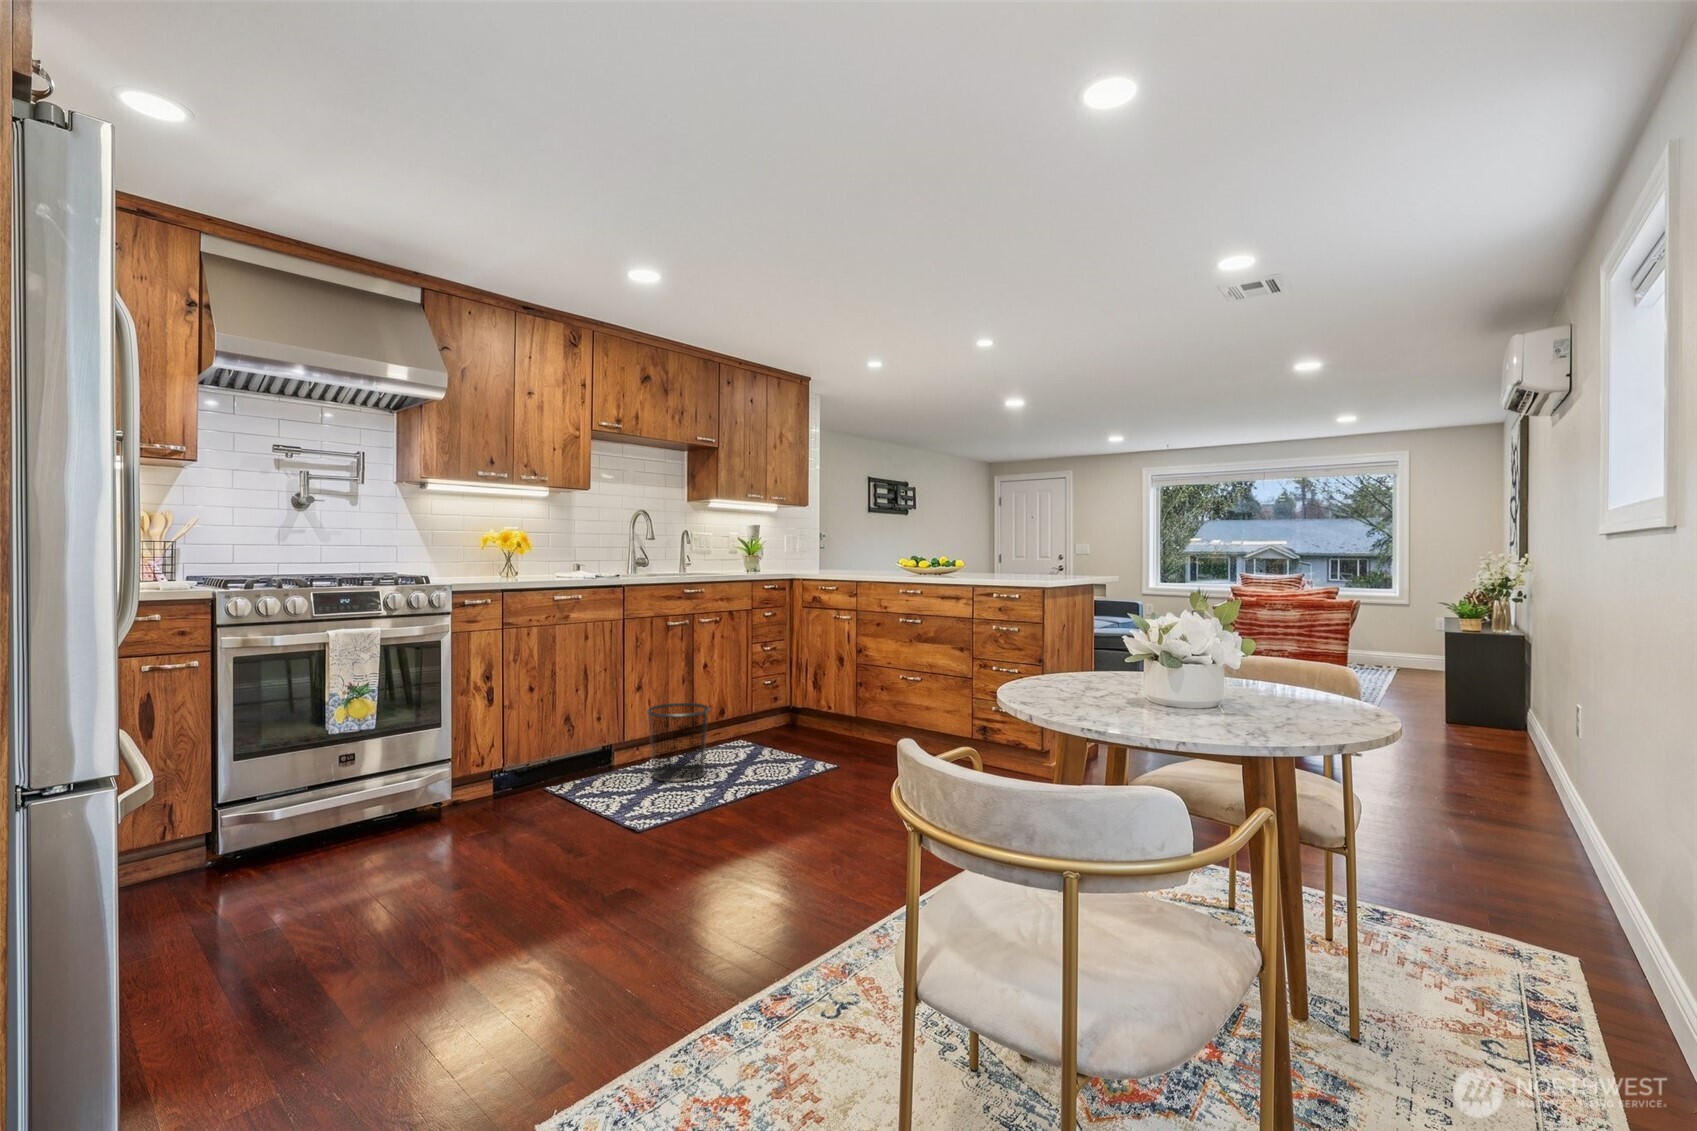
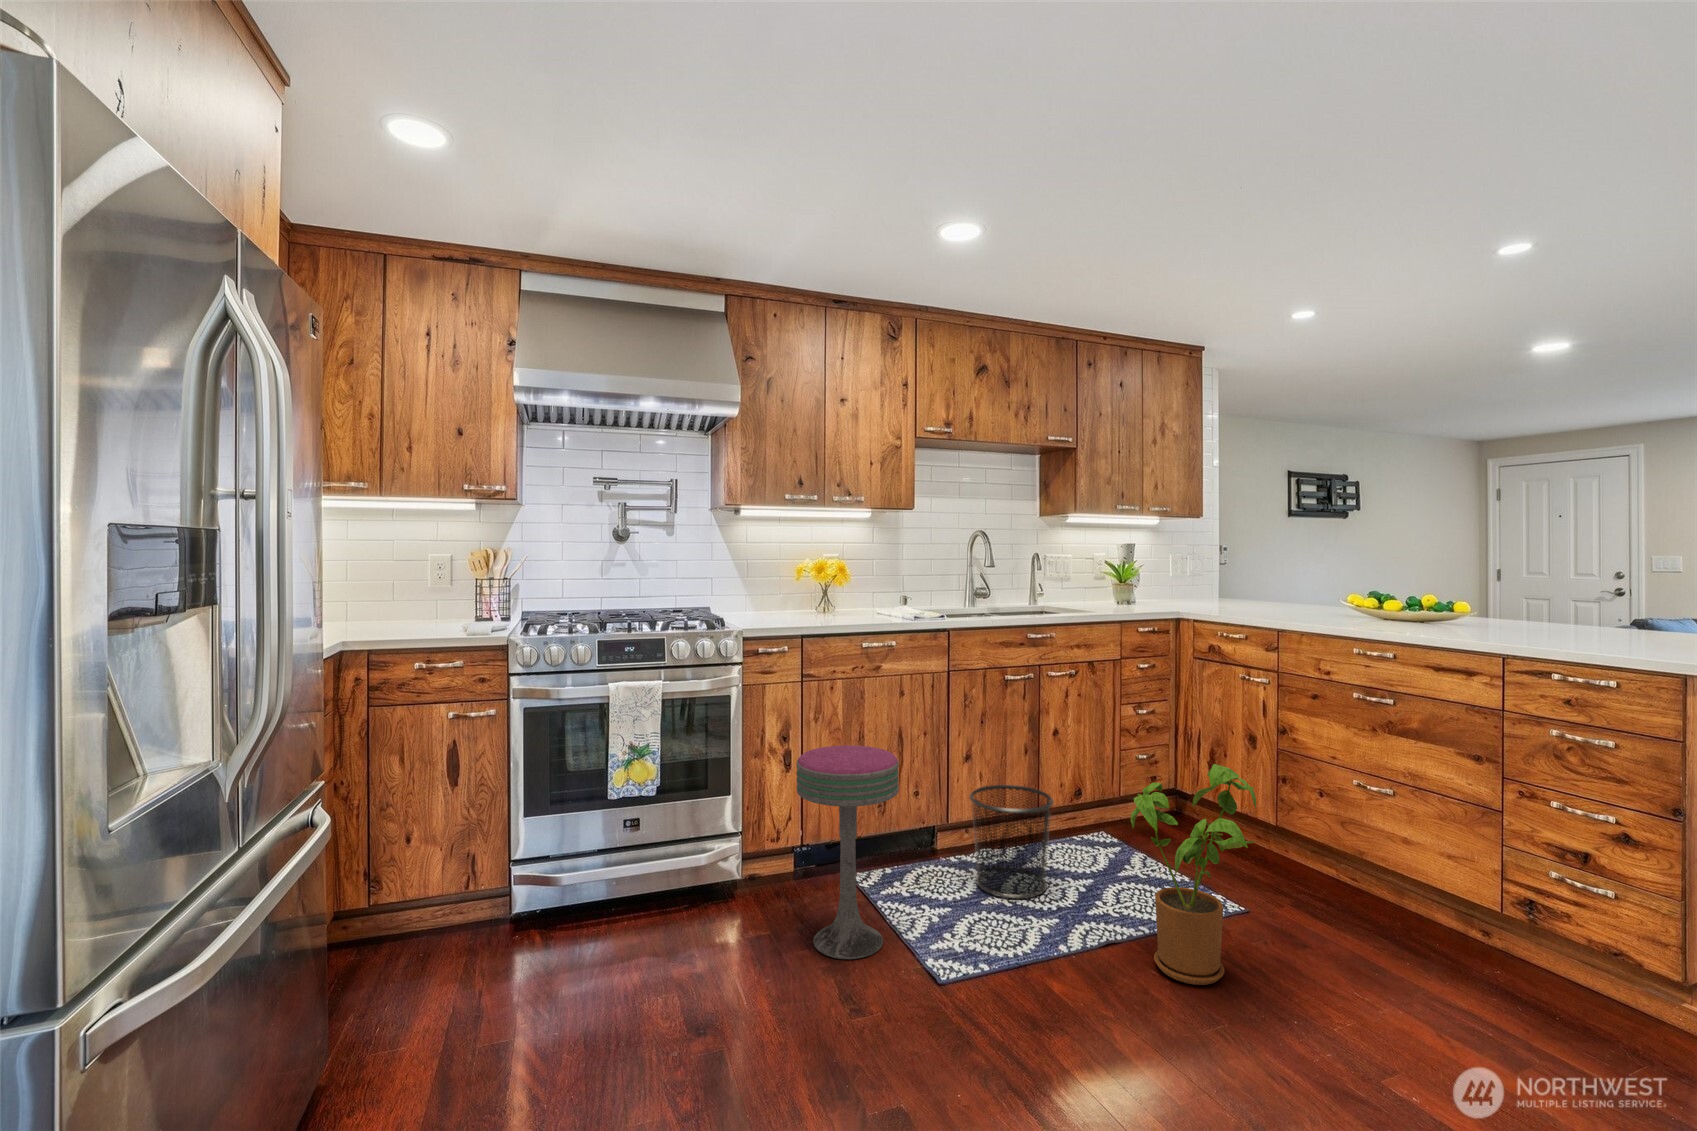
house plant: none [766,660,842,801] -> present [1131,764,1256,985]
bar stool: none [518,671,602,829] -> present [796,745,899,959]

